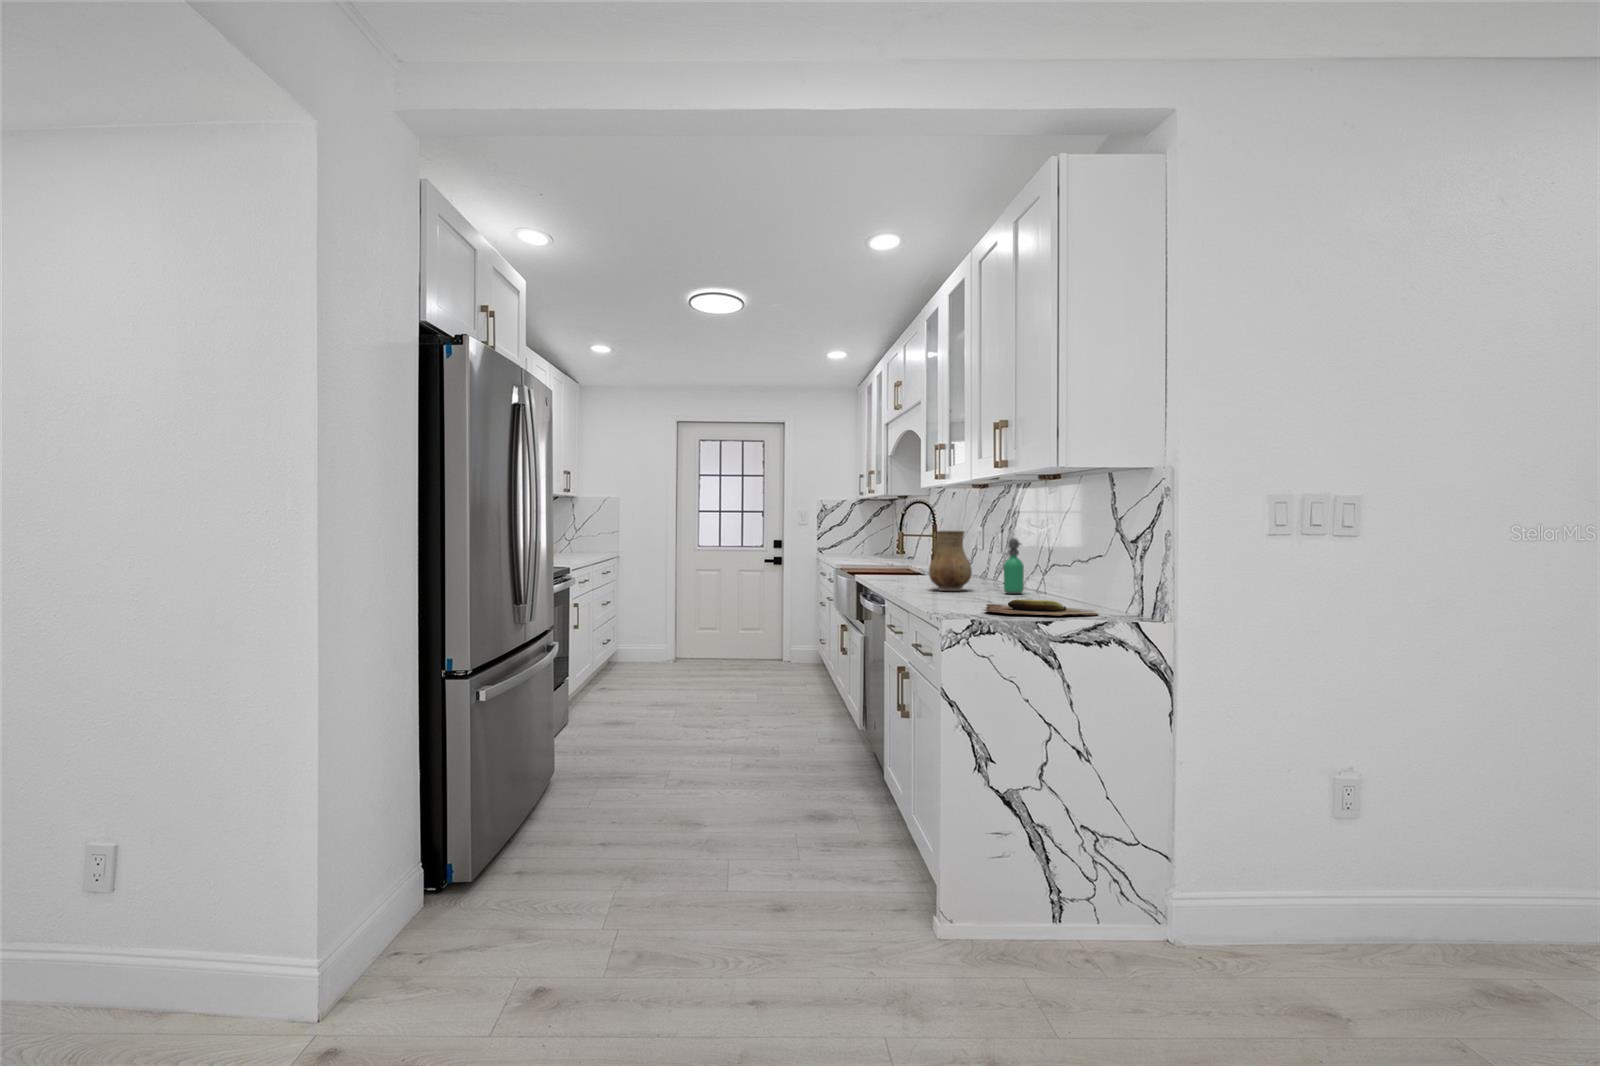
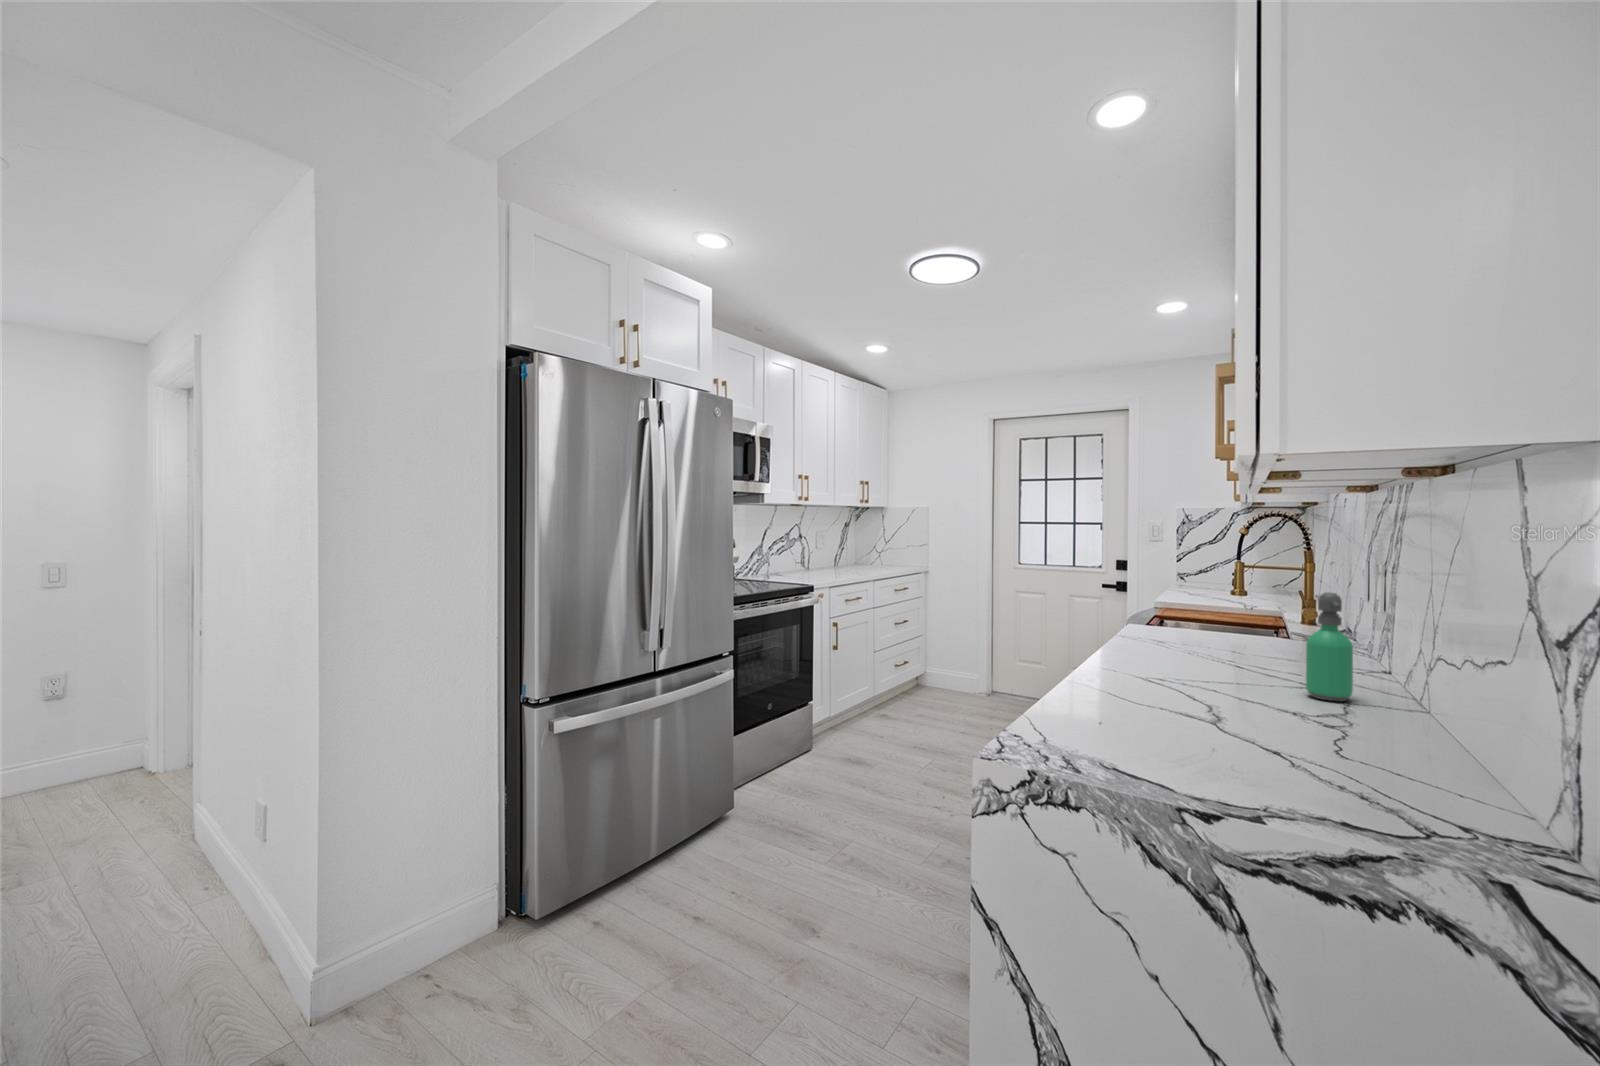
ceramic pitcher: present [929,531,972,591] -> none [1171,570,1255,676]
cutting board: present [984,599,1098,616] -> none [1123,725,1432,817]

